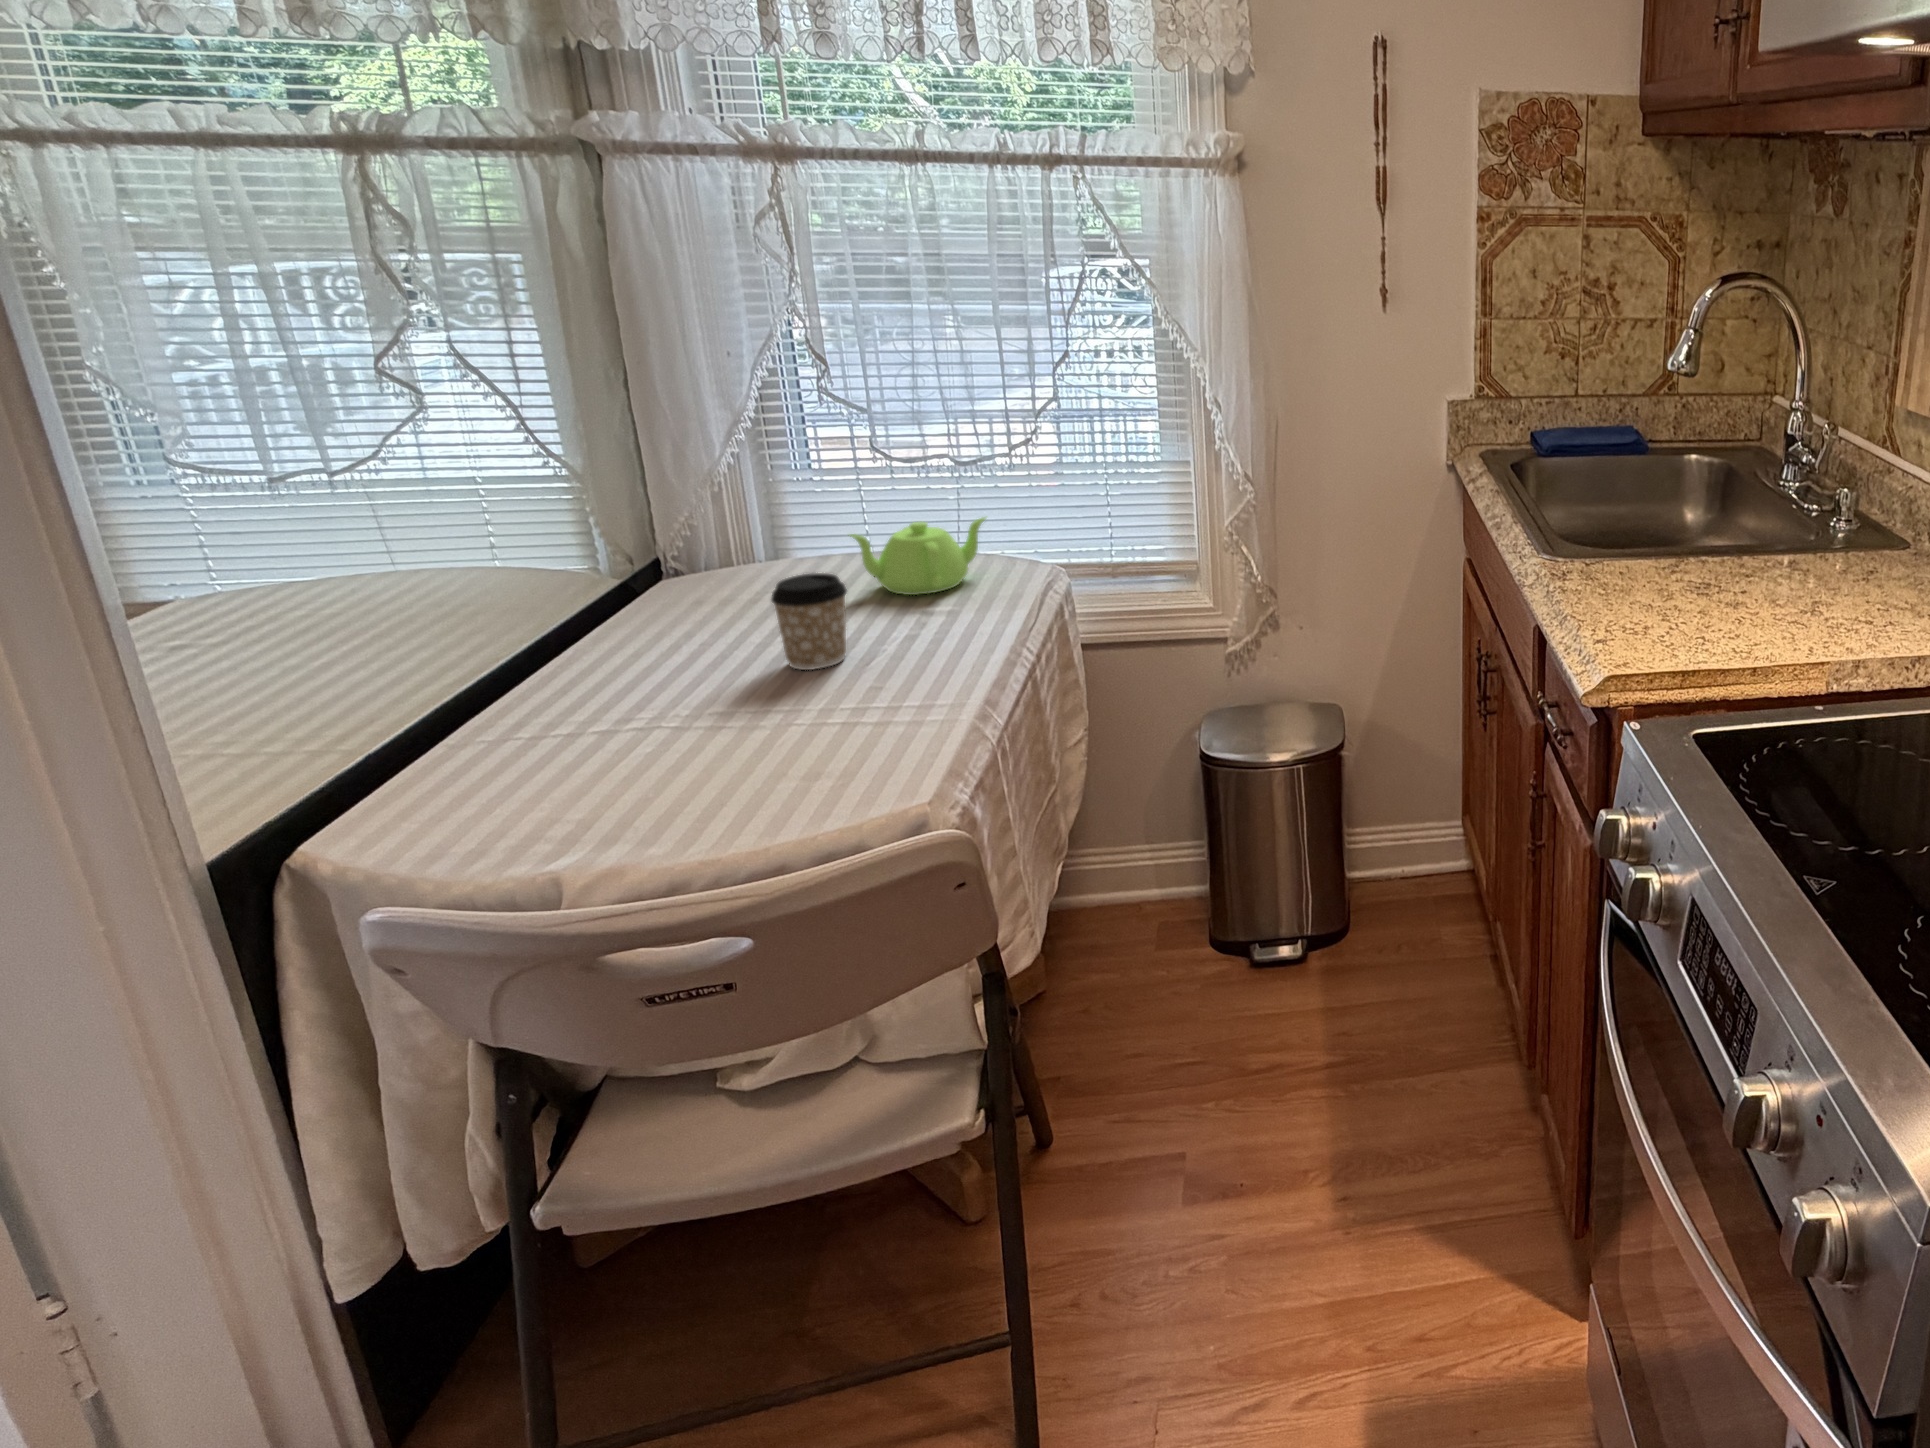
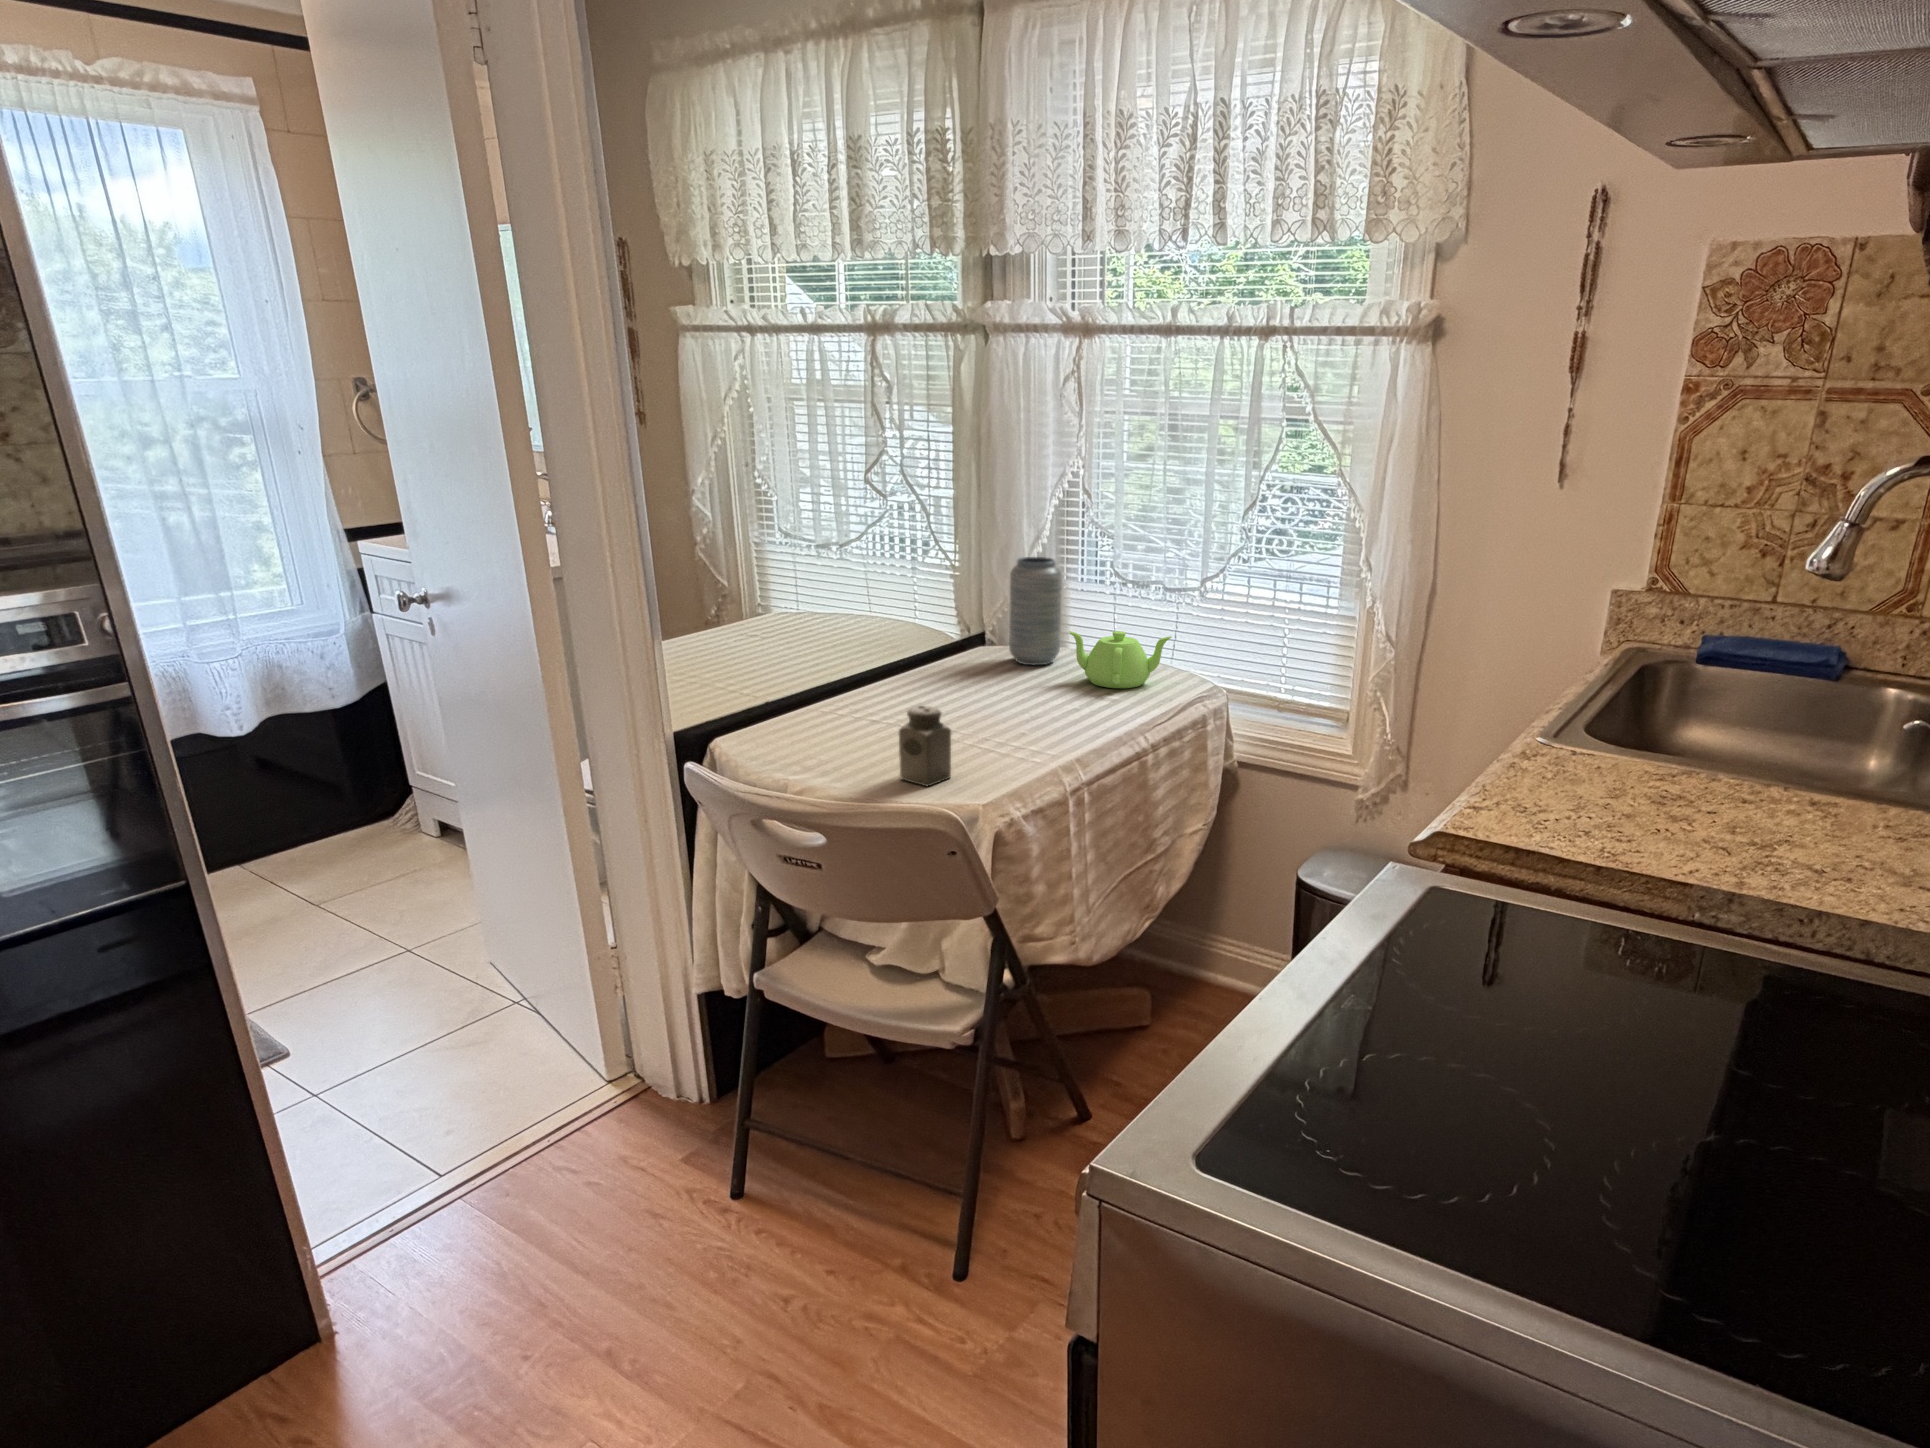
vase: none [717,444,810,589] -> present [1009,557,1062,665]
coffee cup: present [771,573,847,670] -> none [981,648,1029,718]
salt shaker: none [762,681,850,798] -> present [899,706,951,786]

